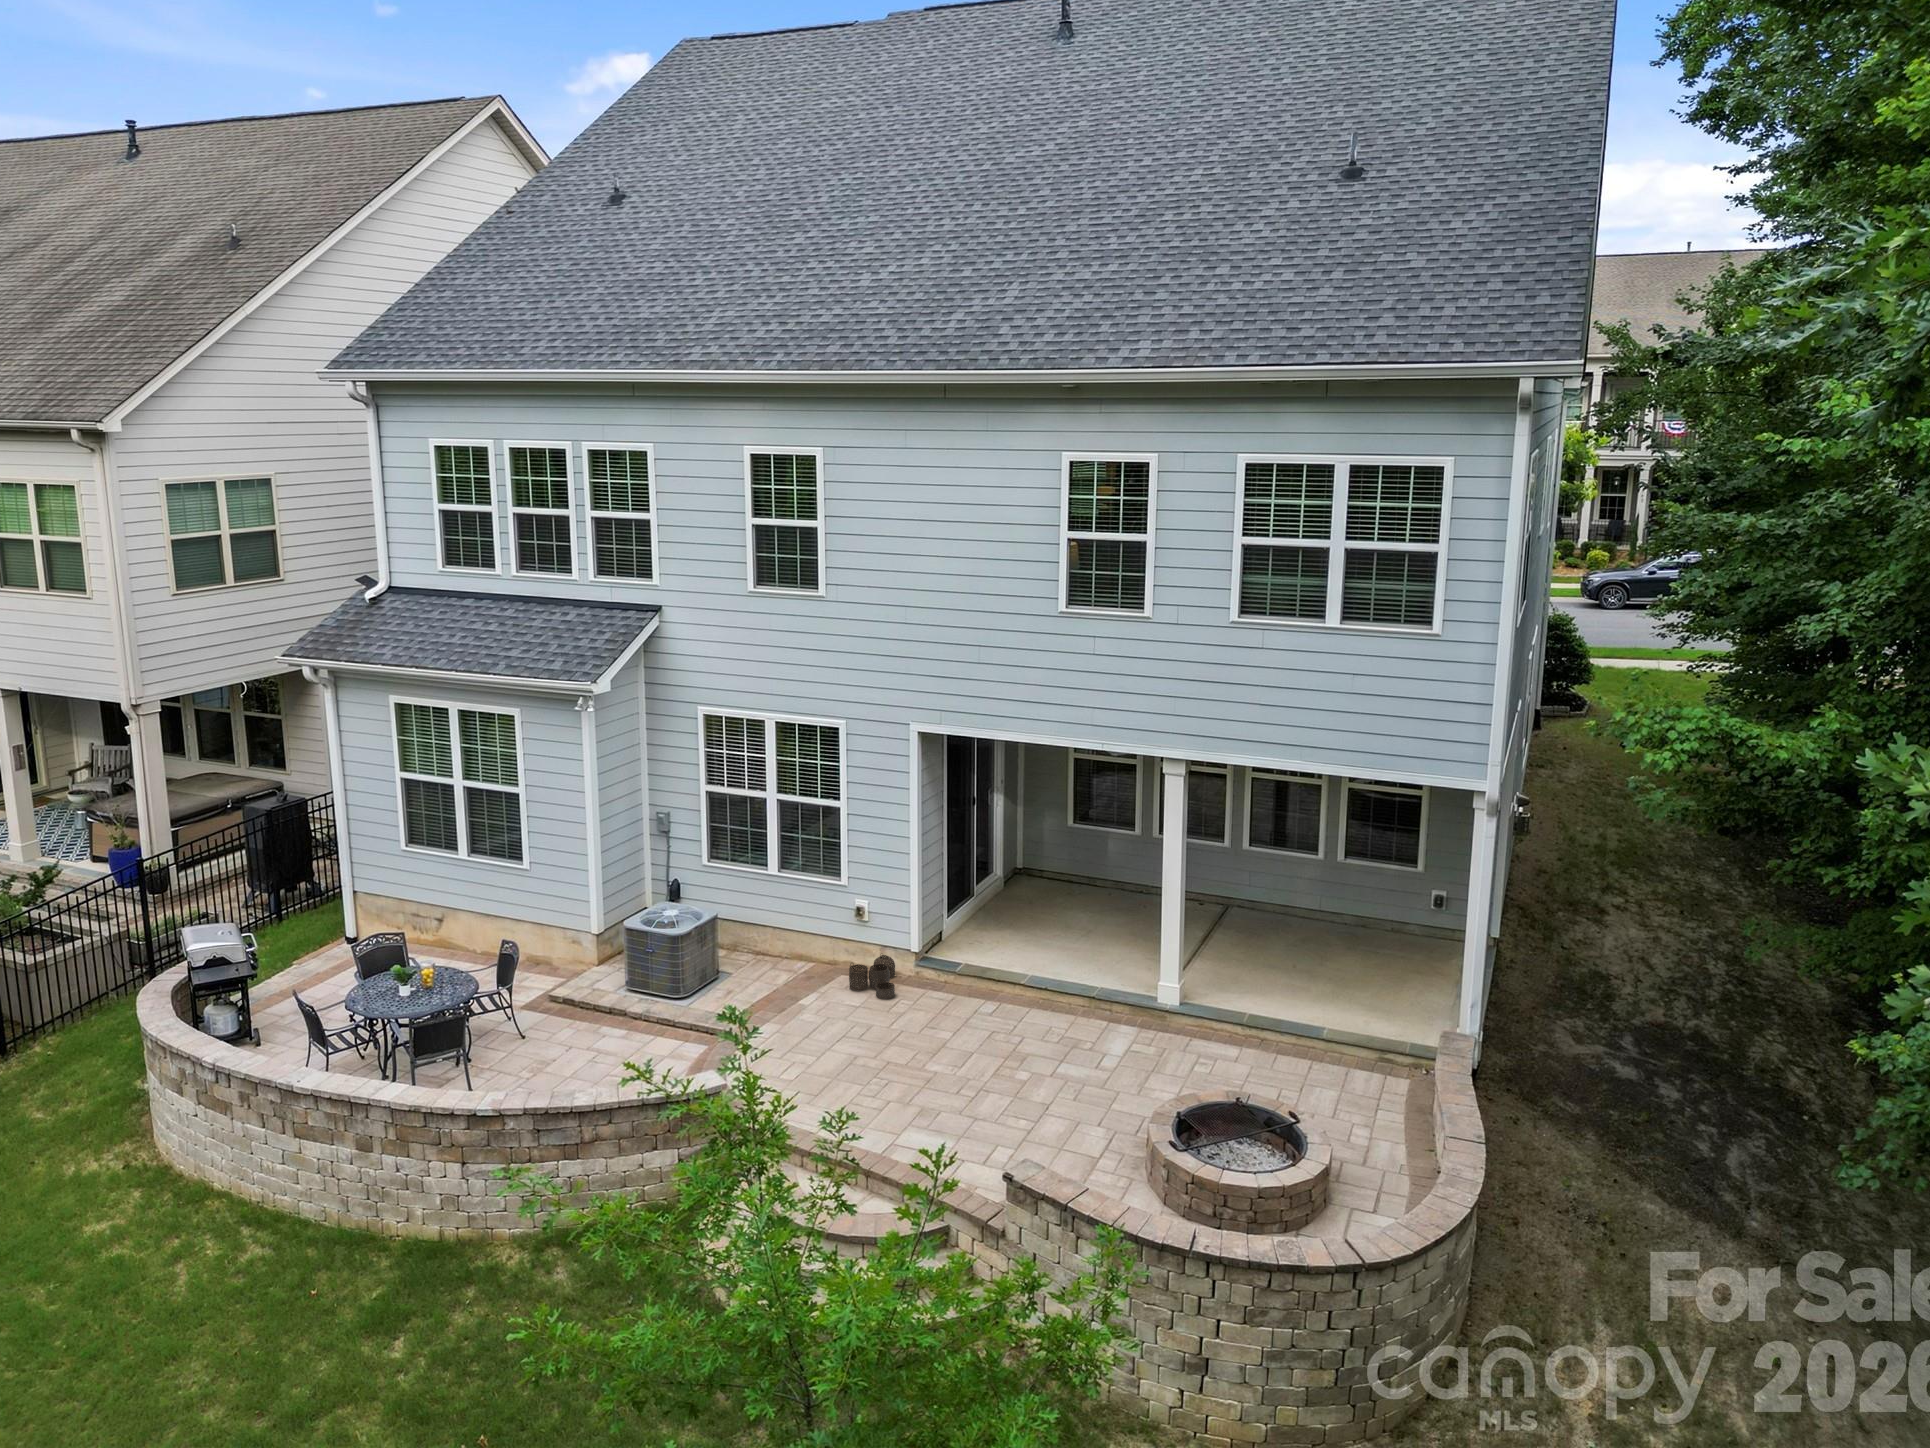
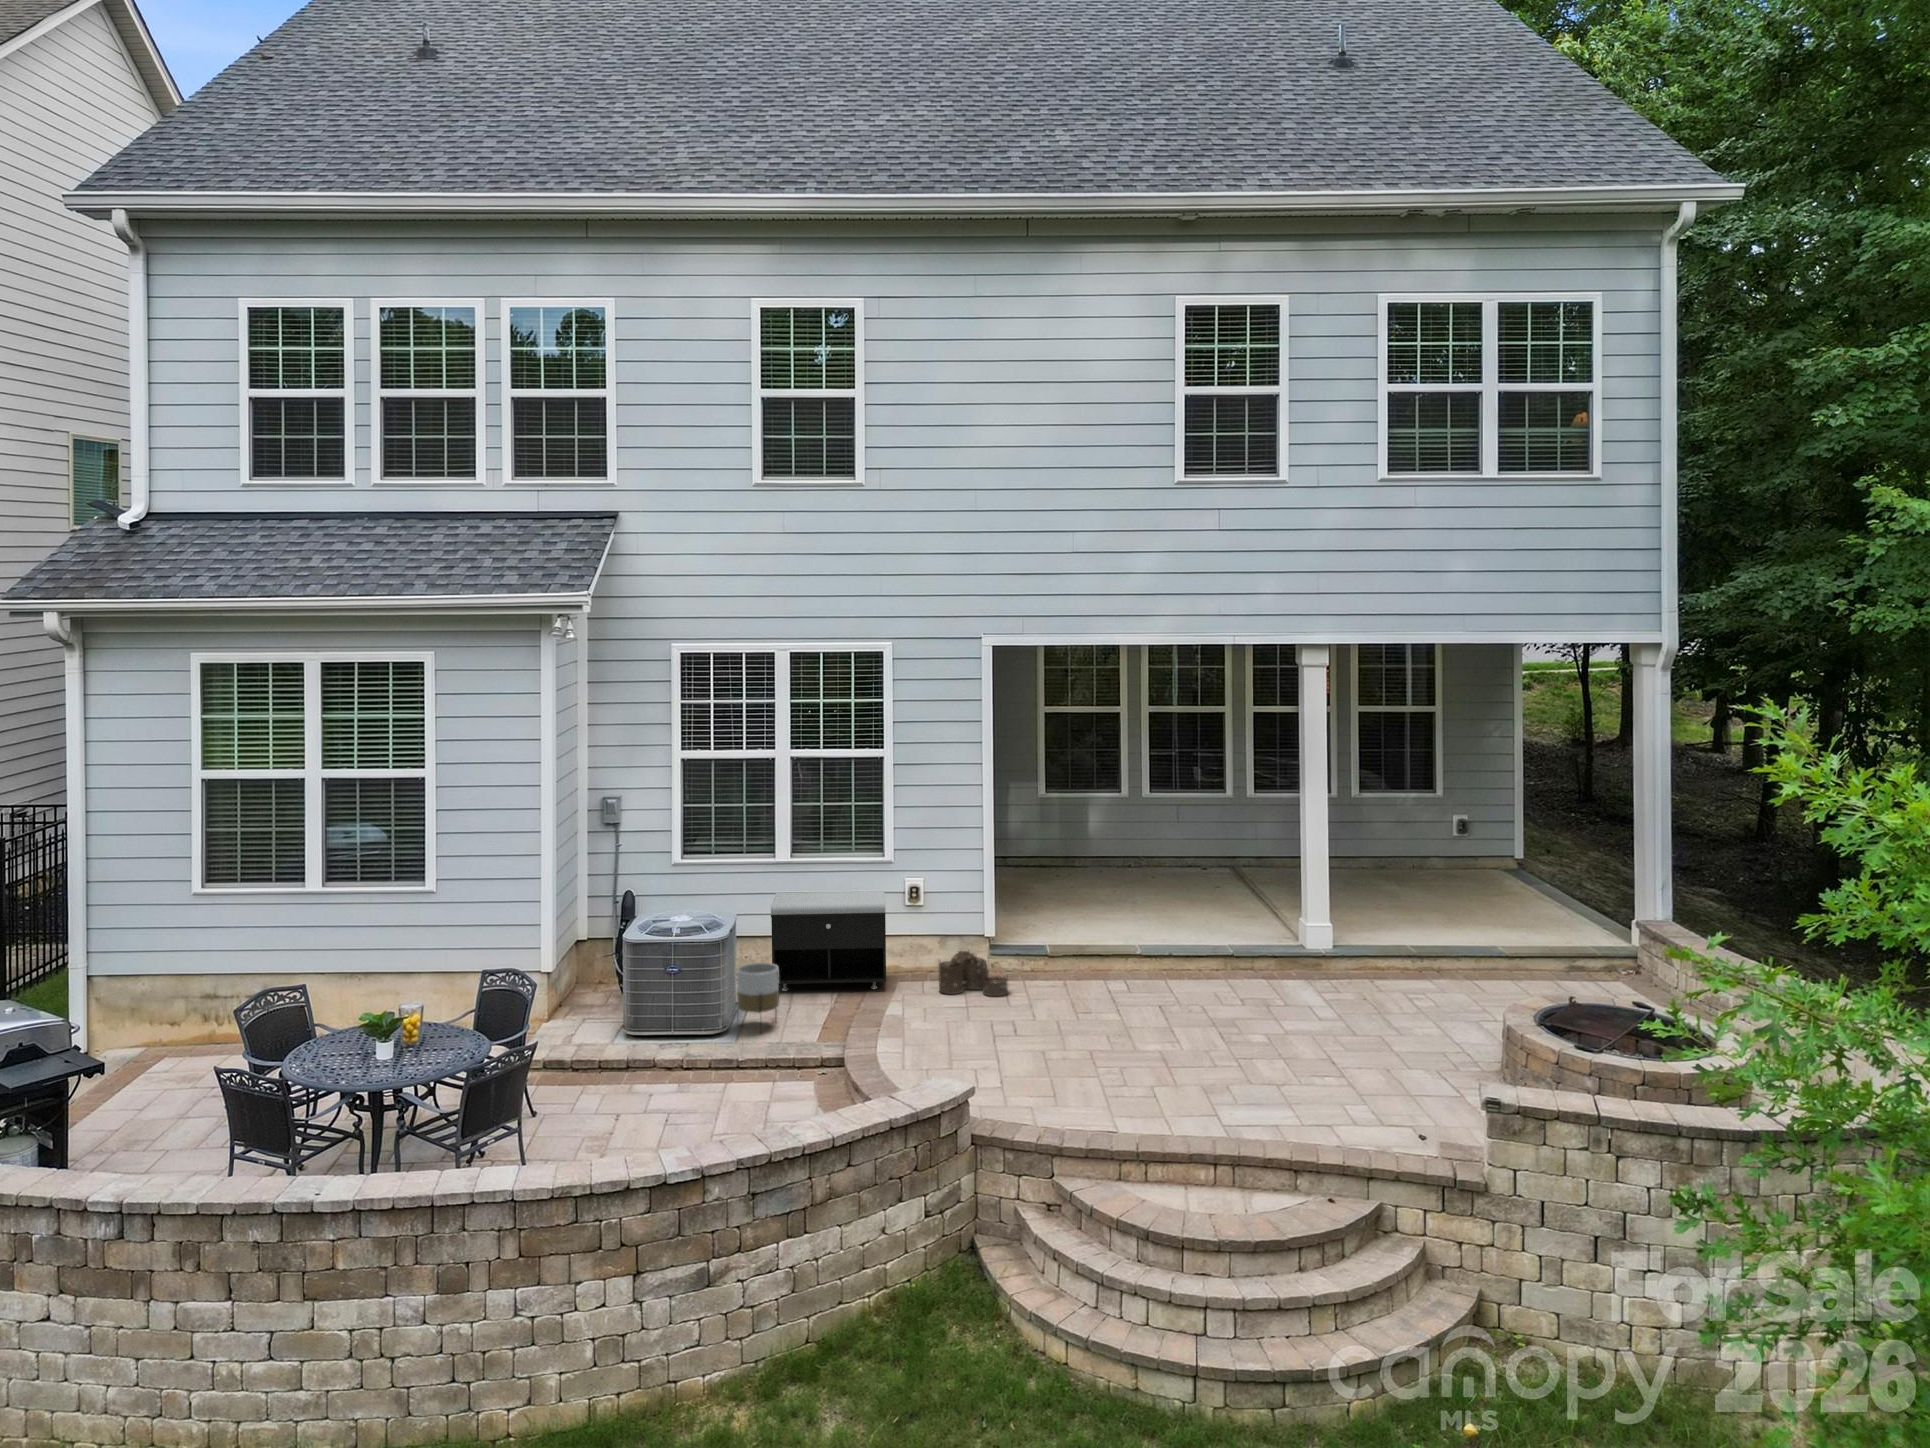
storage bench: none [739,891,837,975] -> present [771,891,886,991]
planter: none [686,952,718,1003] -> present [737,963,779,1018]

